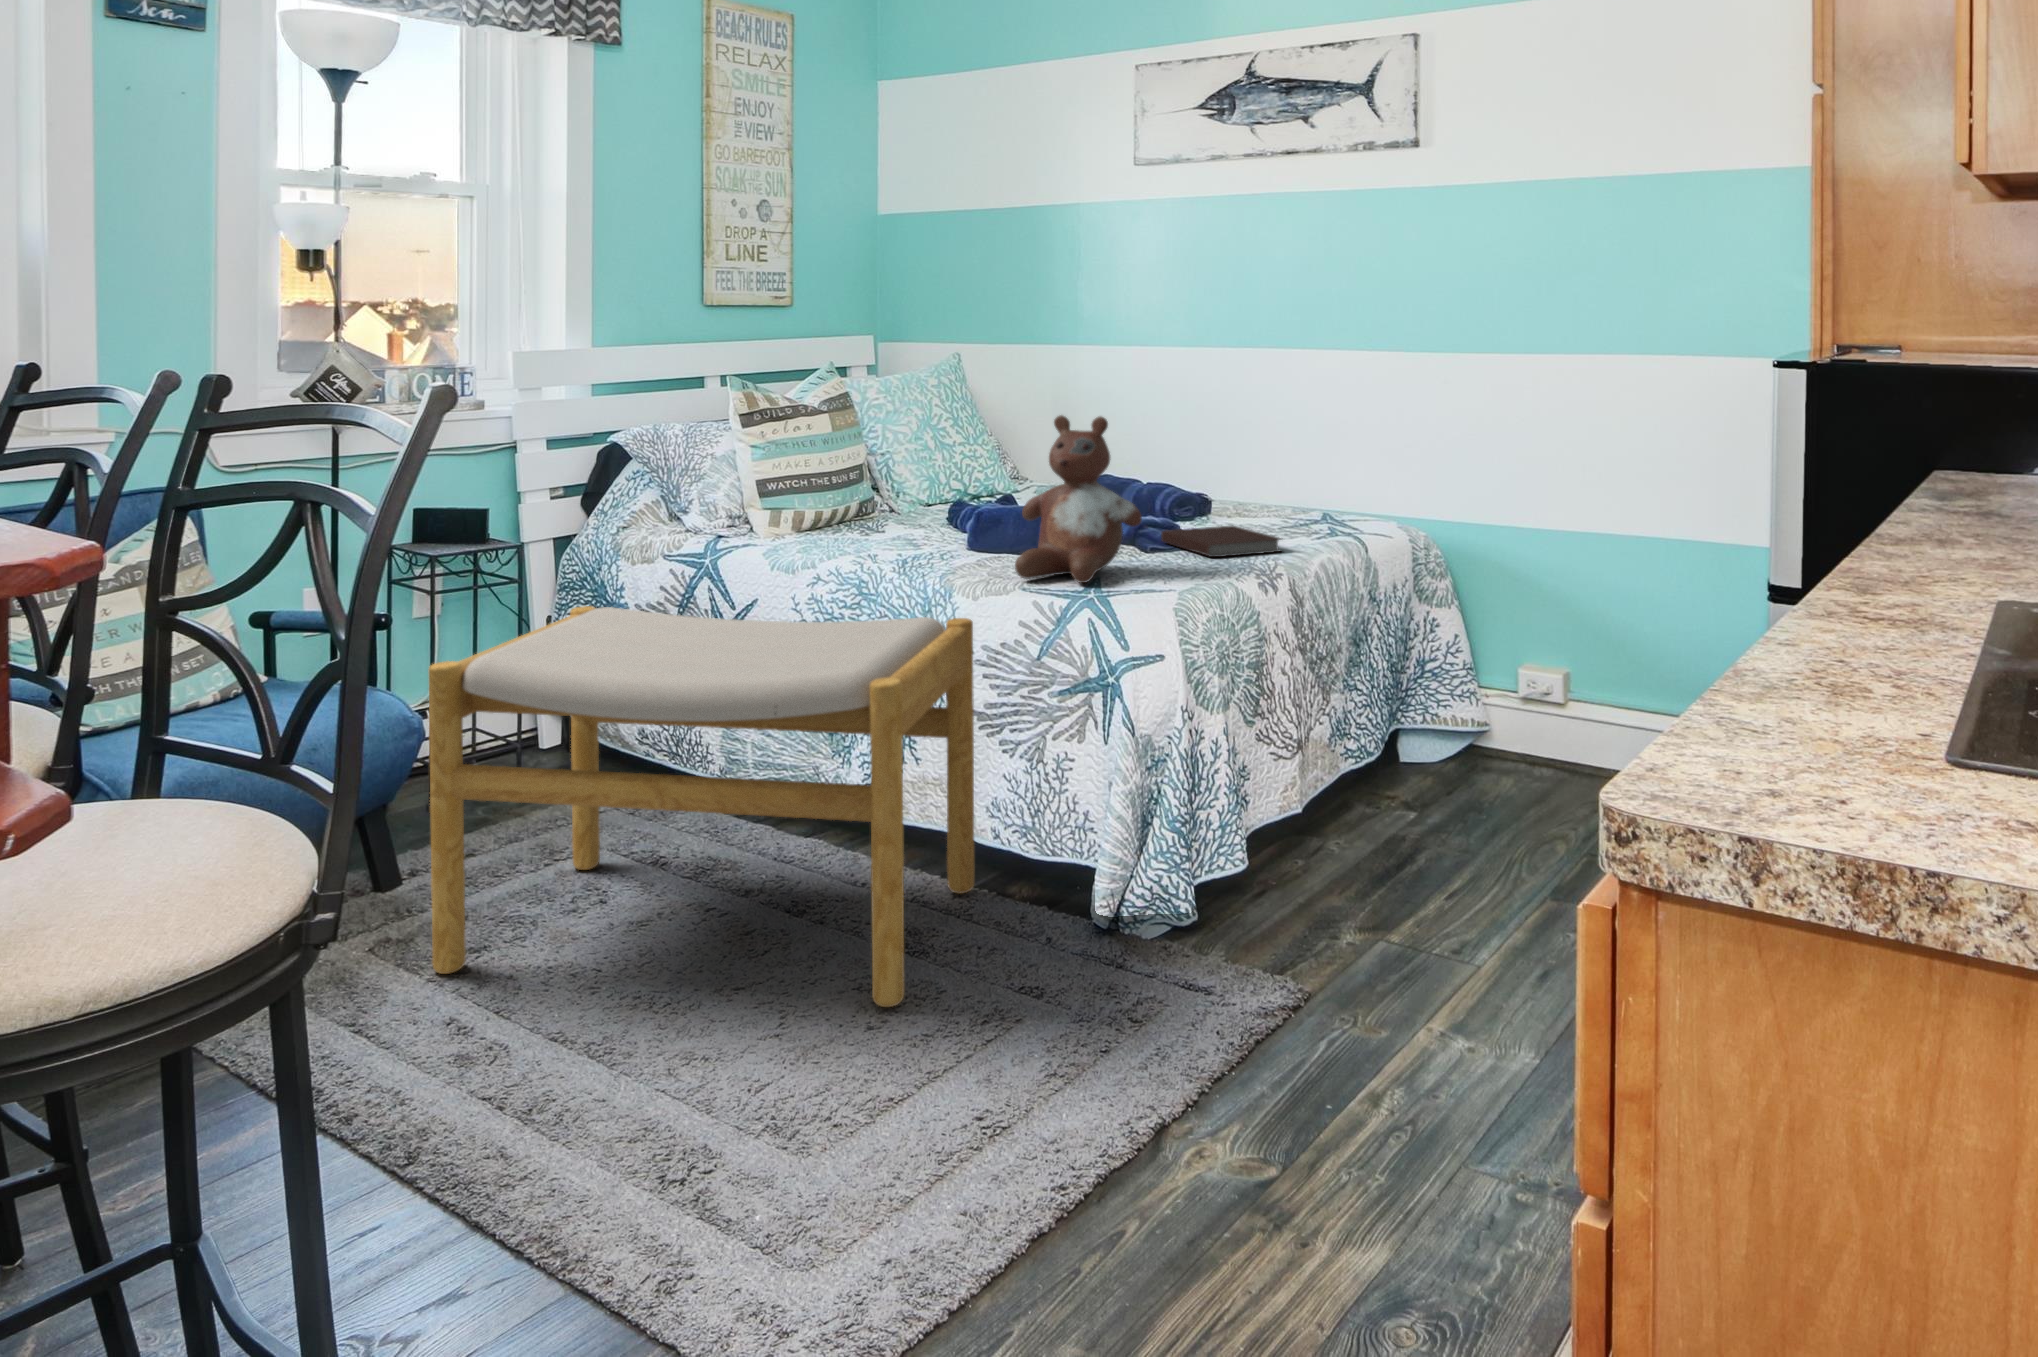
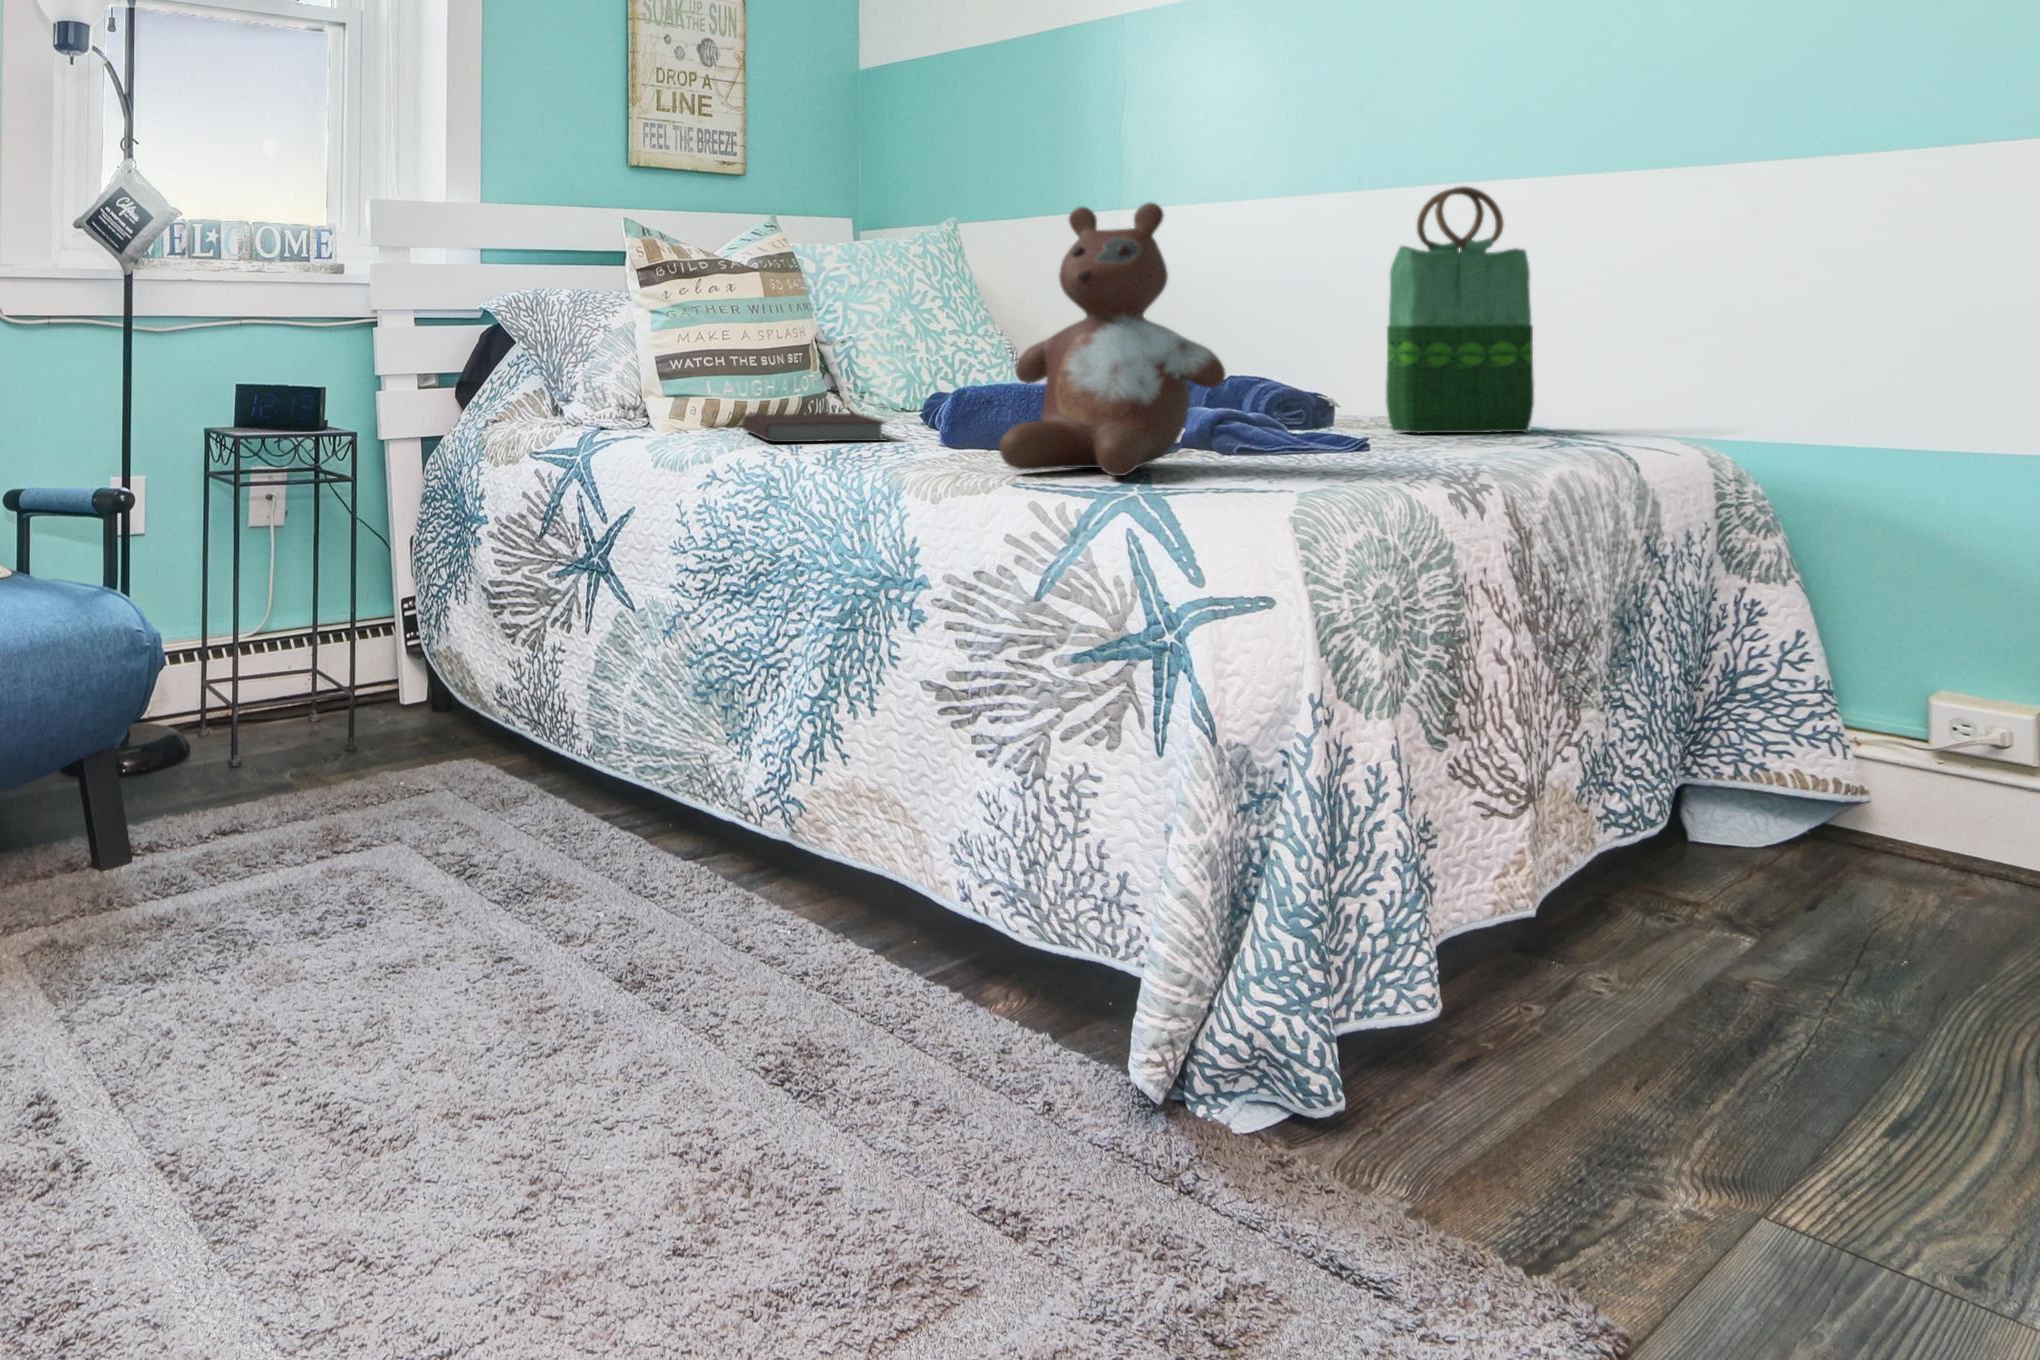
tote bag: none [1240,376,1322,529] -> present [1386,187,1534,433]
notebook: present [1161,525,1281,557] -> present [742,413,886,442]
footstool: present [429,606,975,1007] -> none [63,493,926,1215]

